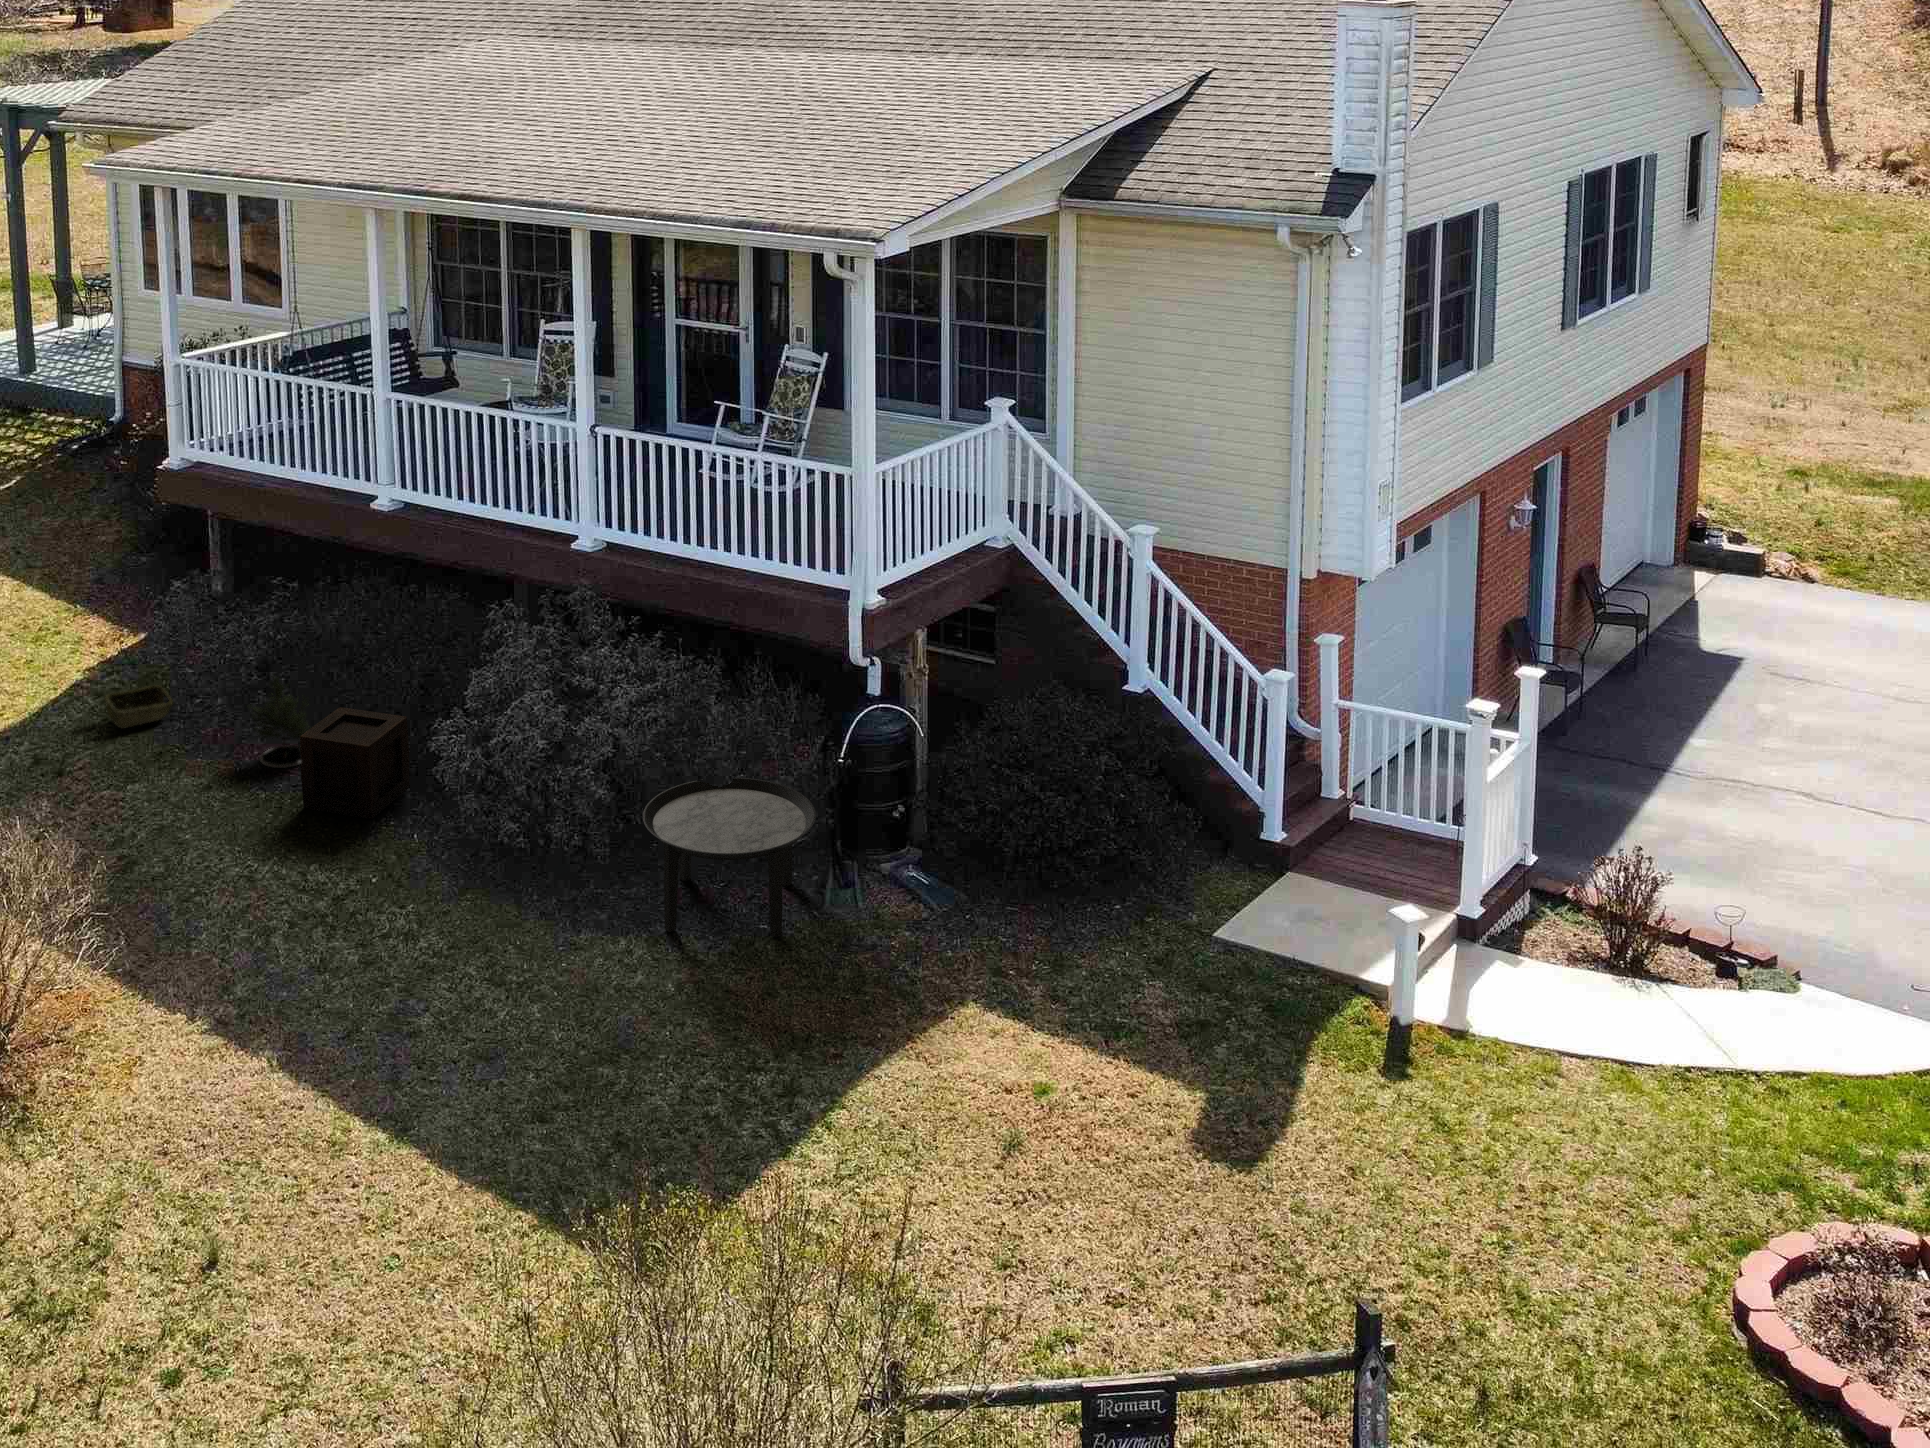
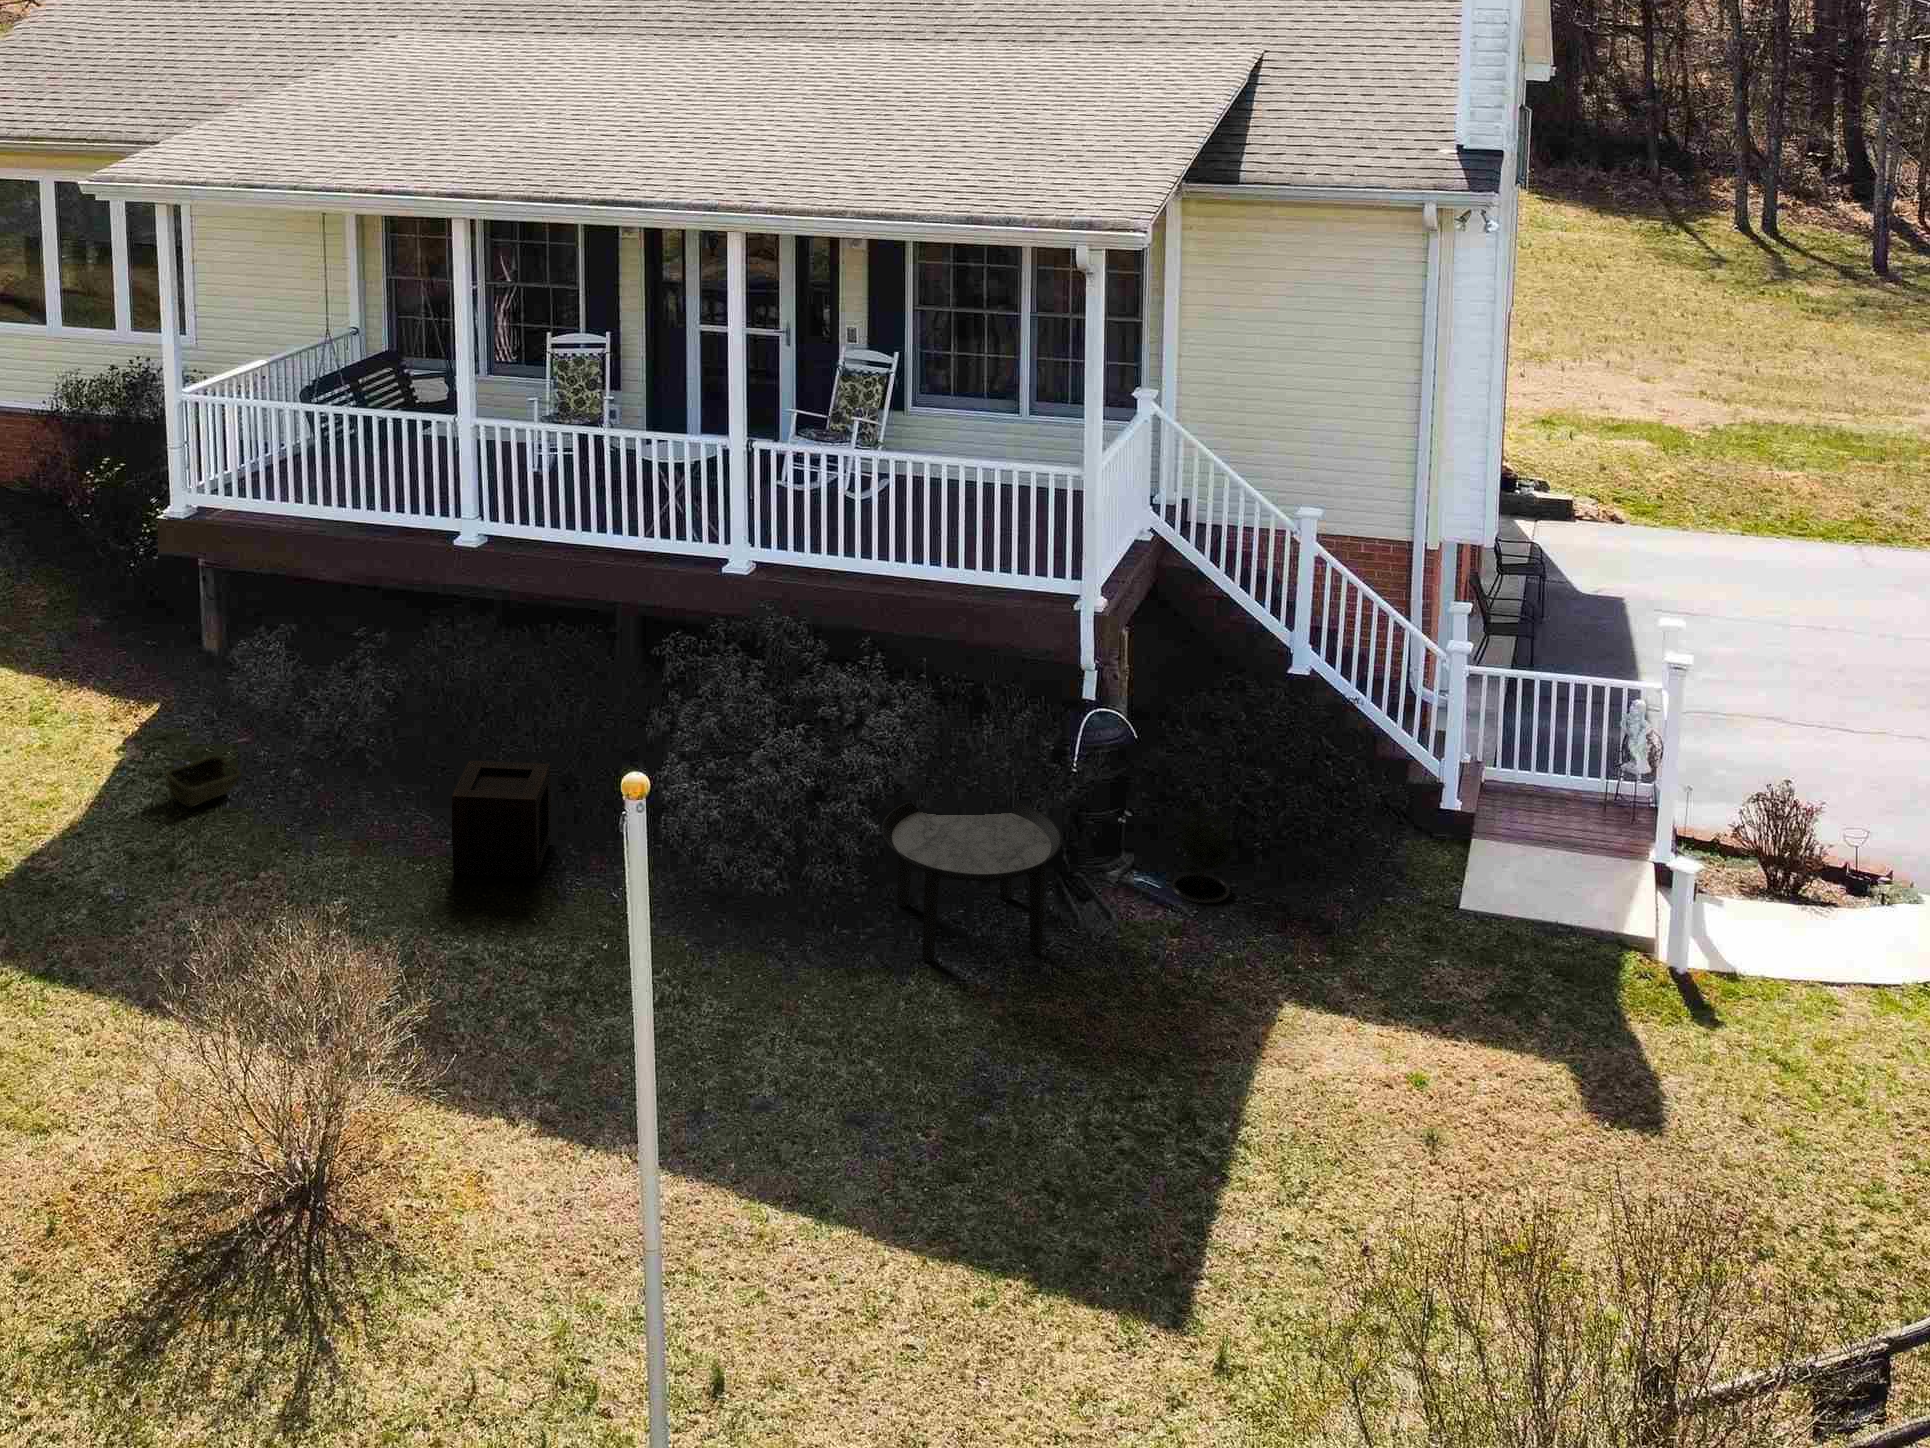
potted tree: present [252,674,309,768] -> present [1172,801,1233,903]

